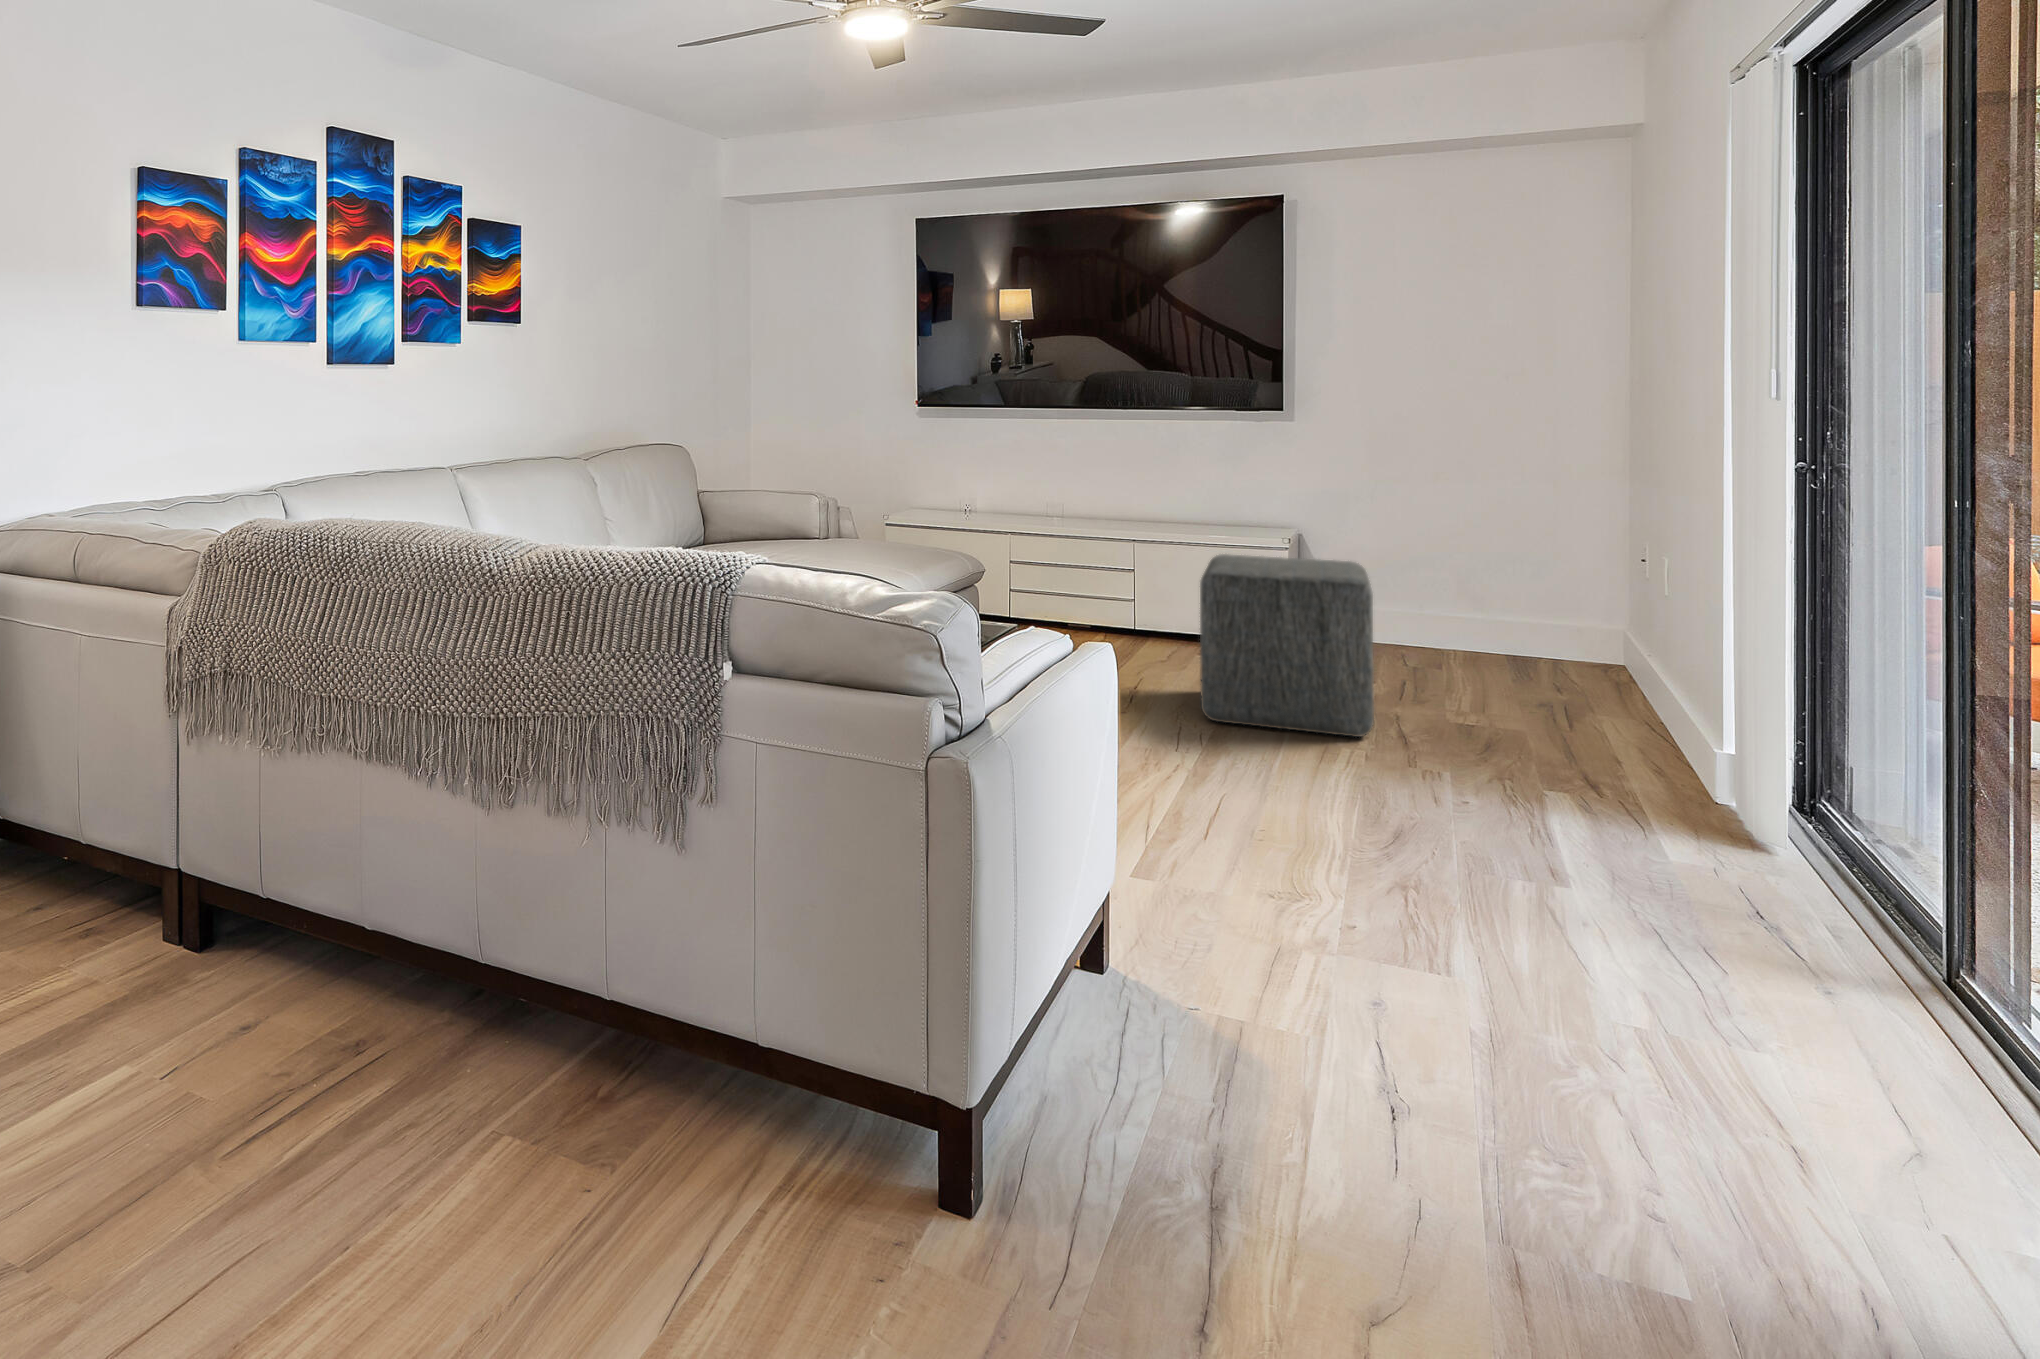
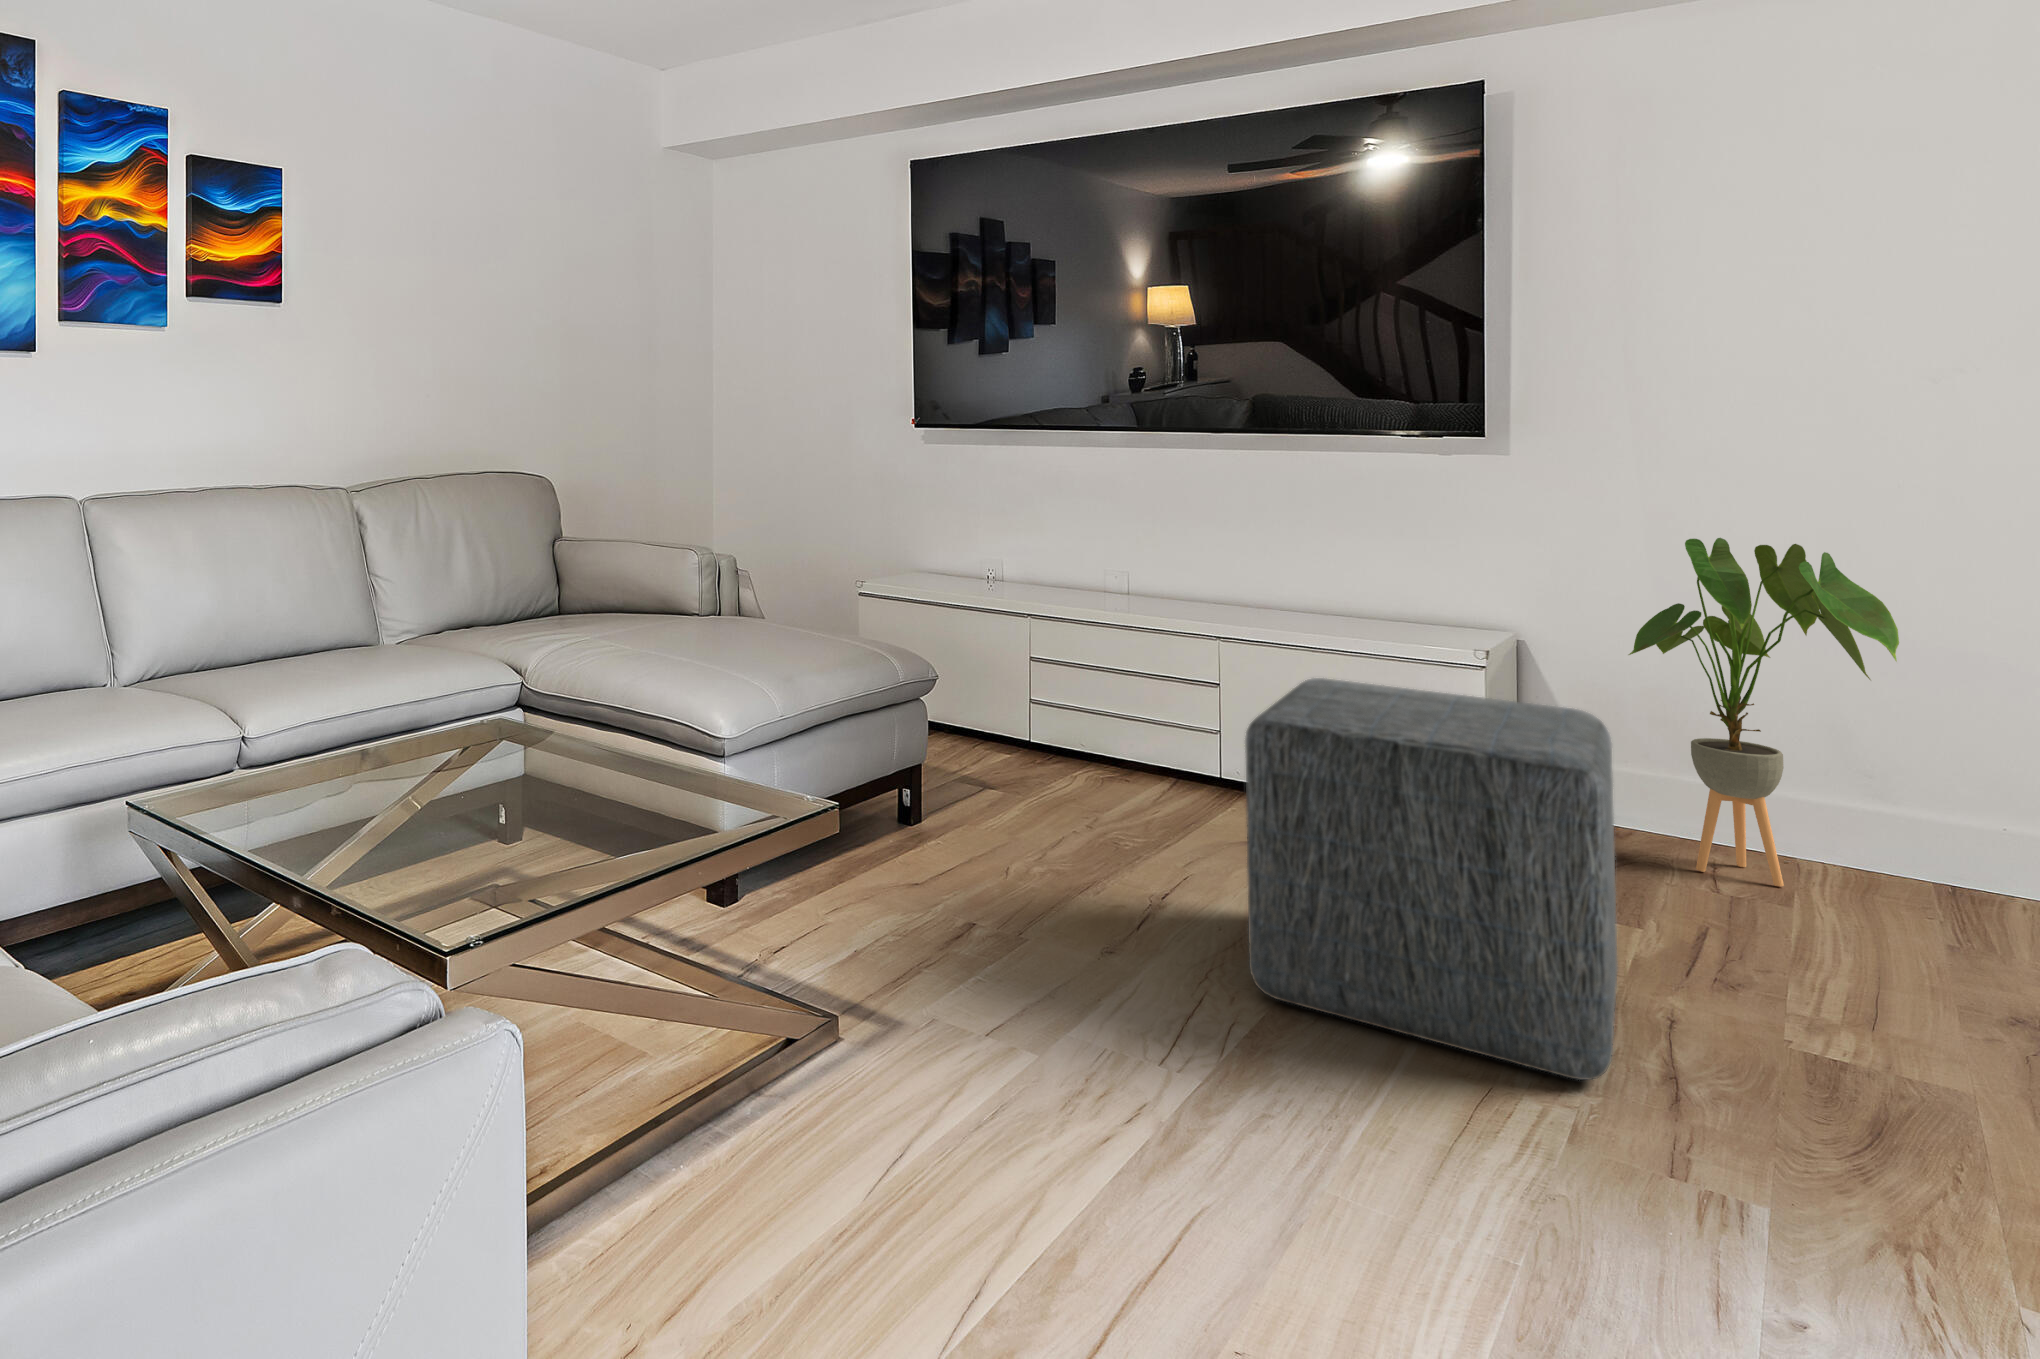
house plant: none [1363,470,1491,662] -> present [1629,538,1899,886]

